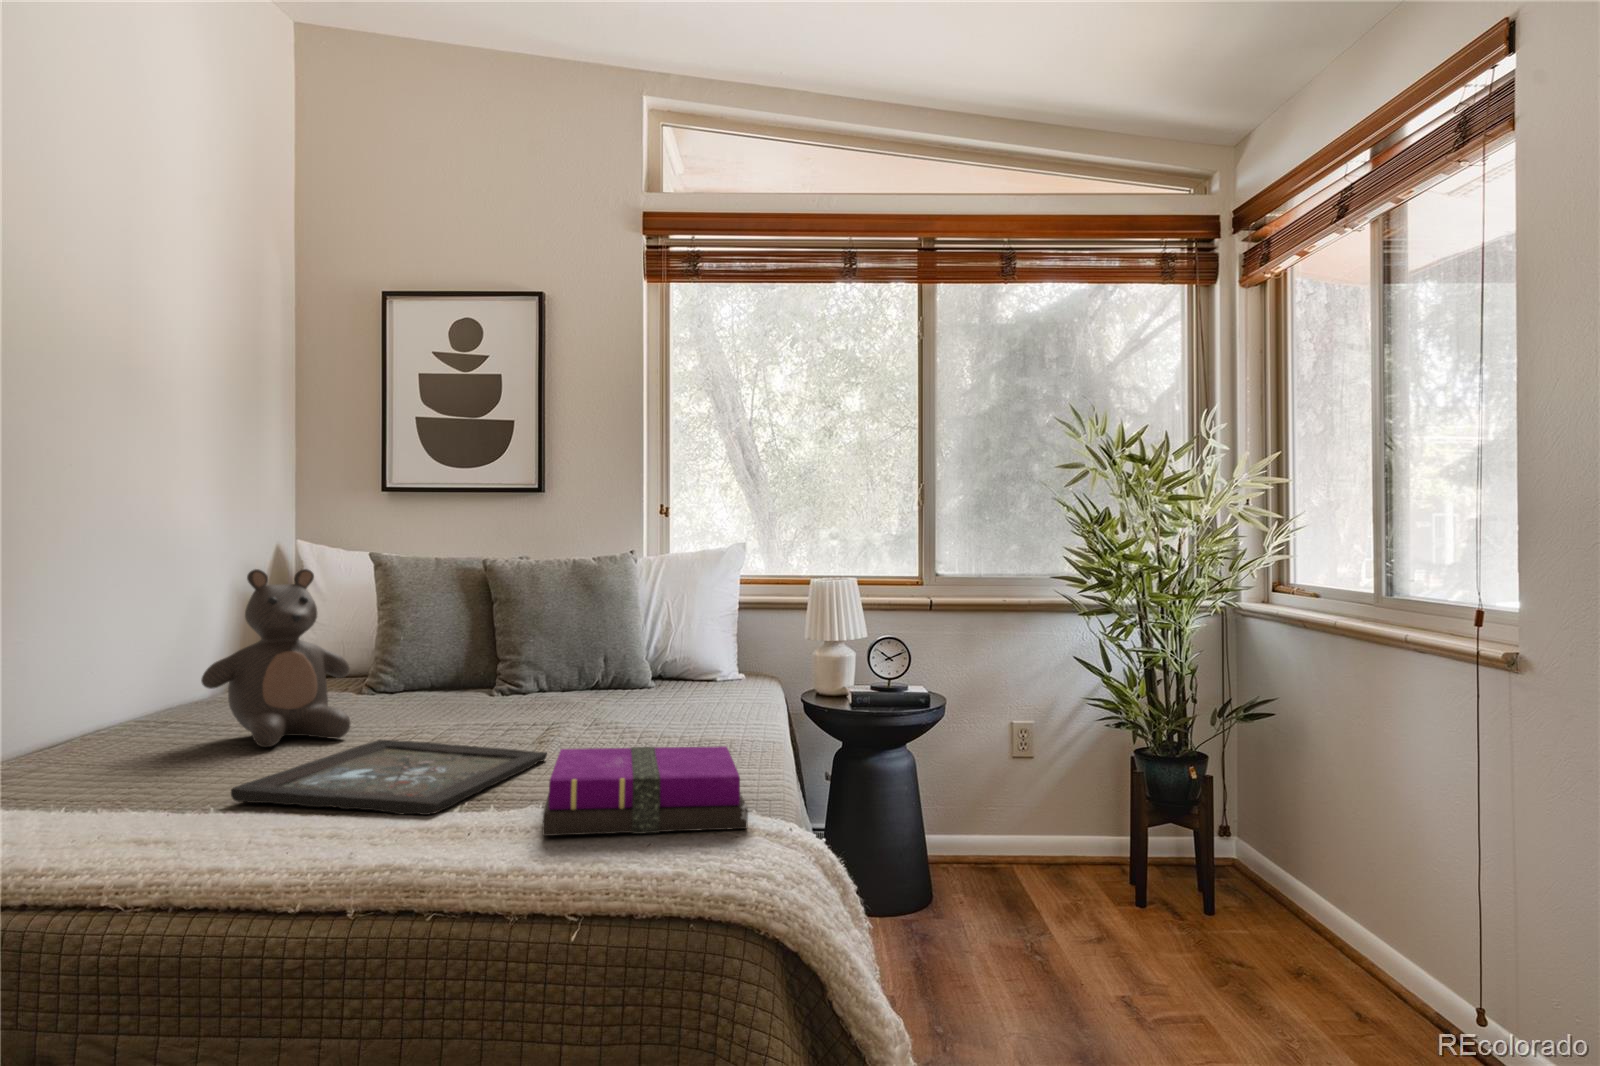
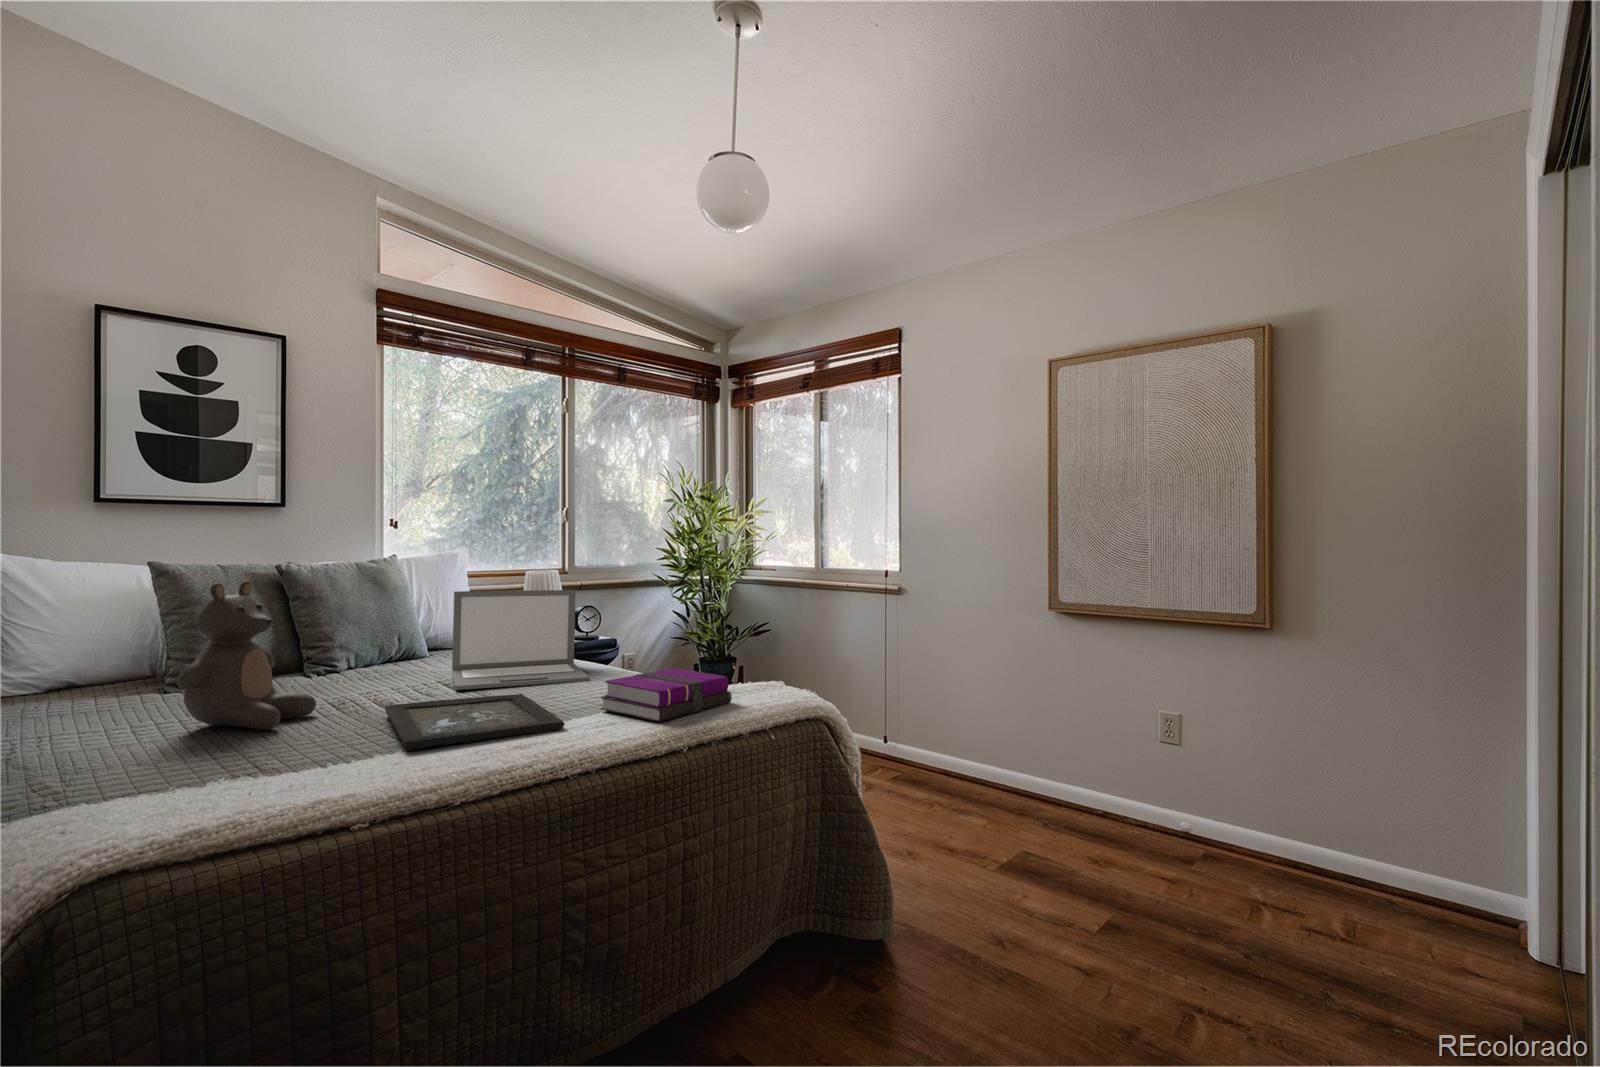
laptop: none [527,597,752,750] -> present [452,590,590,690]

